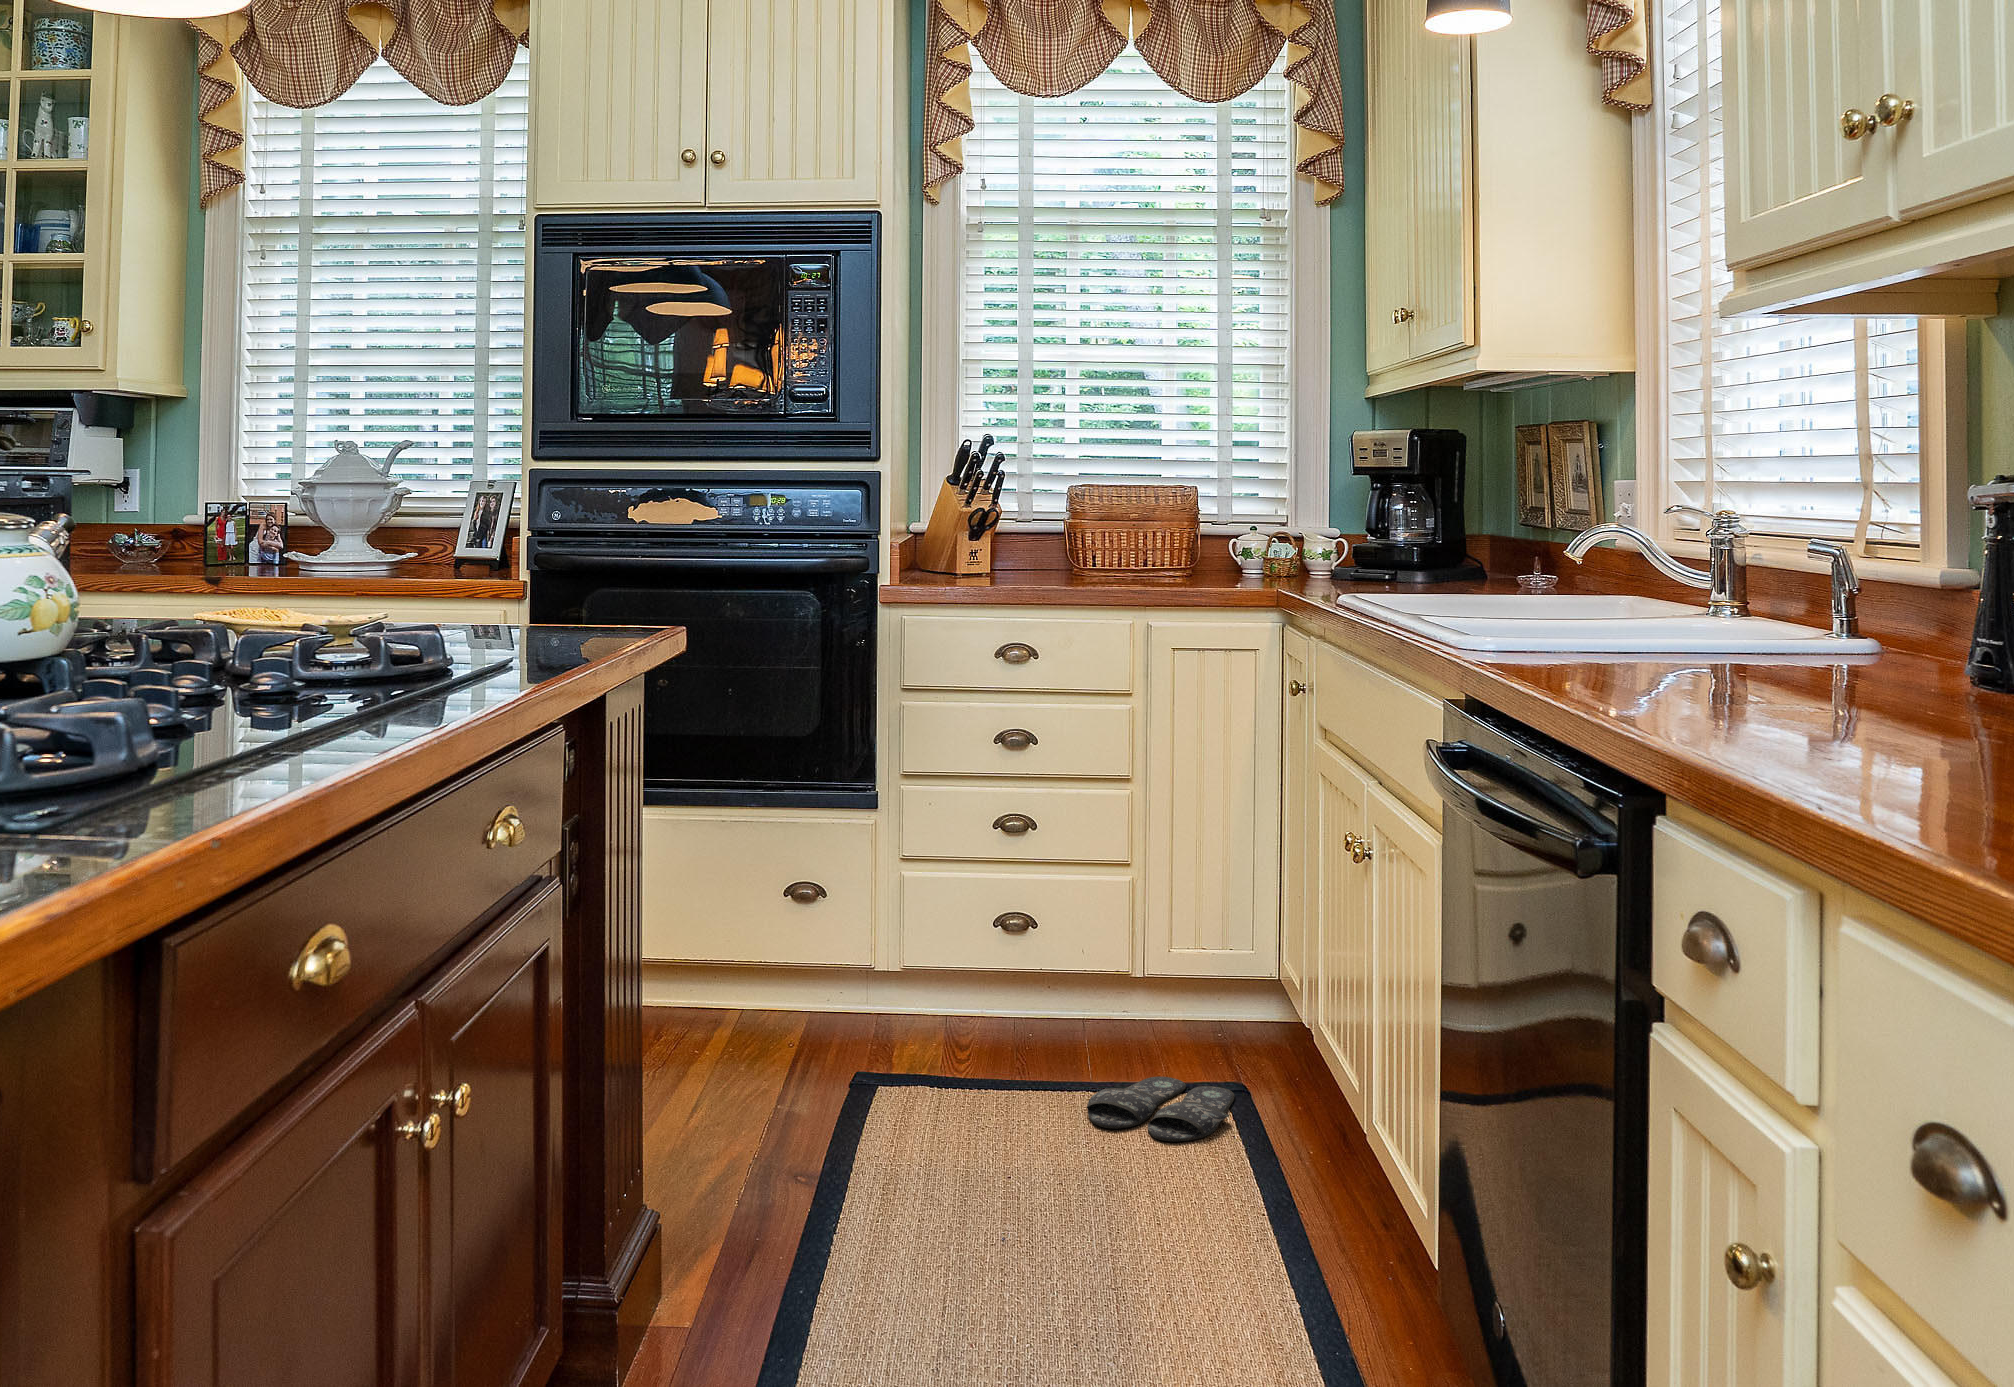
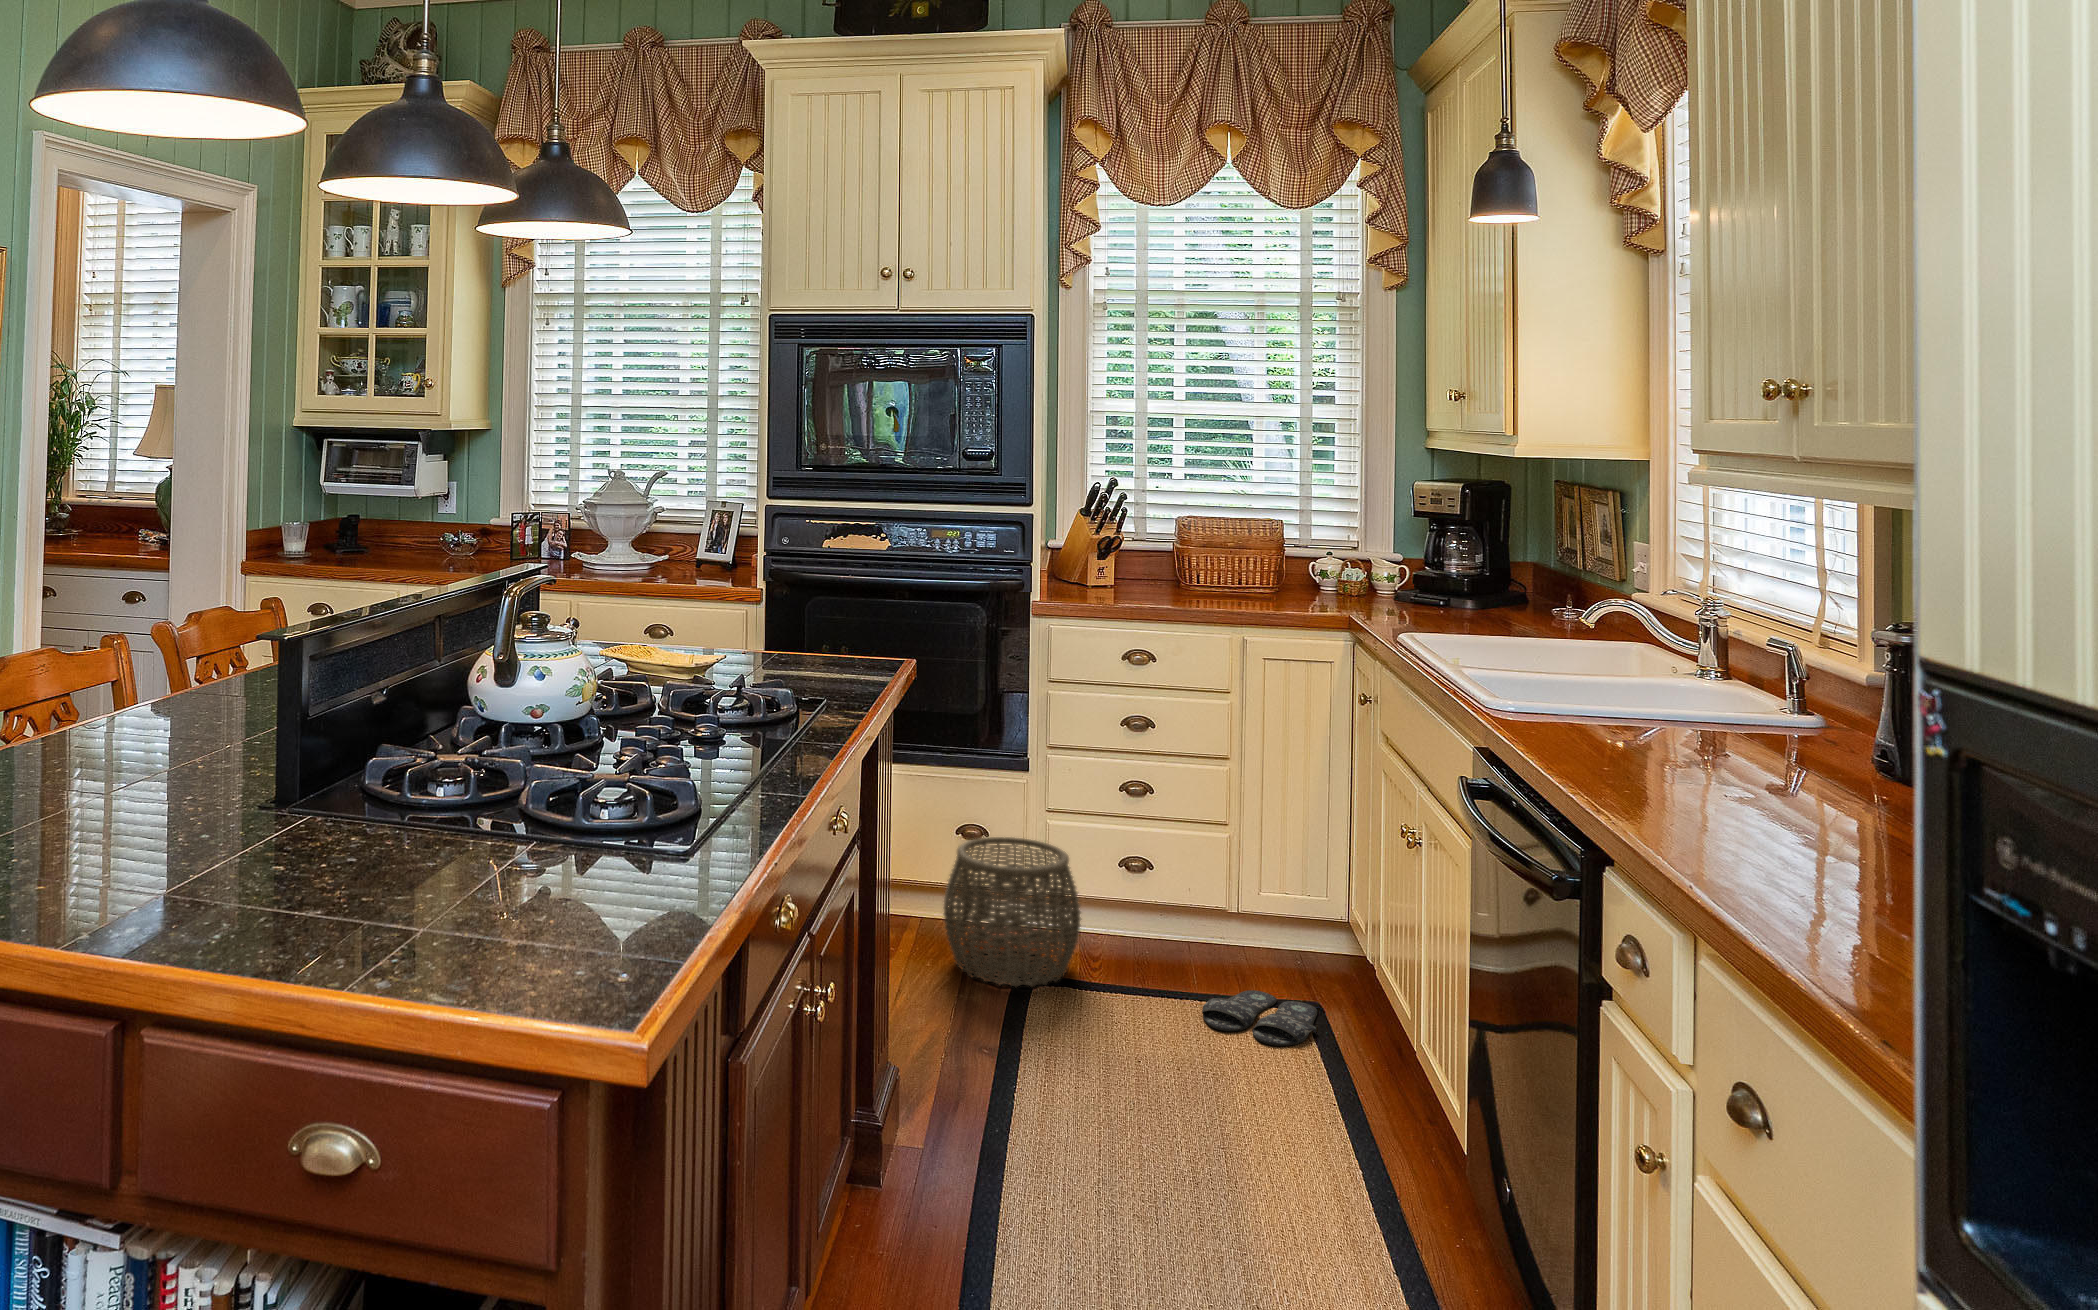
woven basket: none [758,897,941,1095] -> present [944,837,1081,987]

